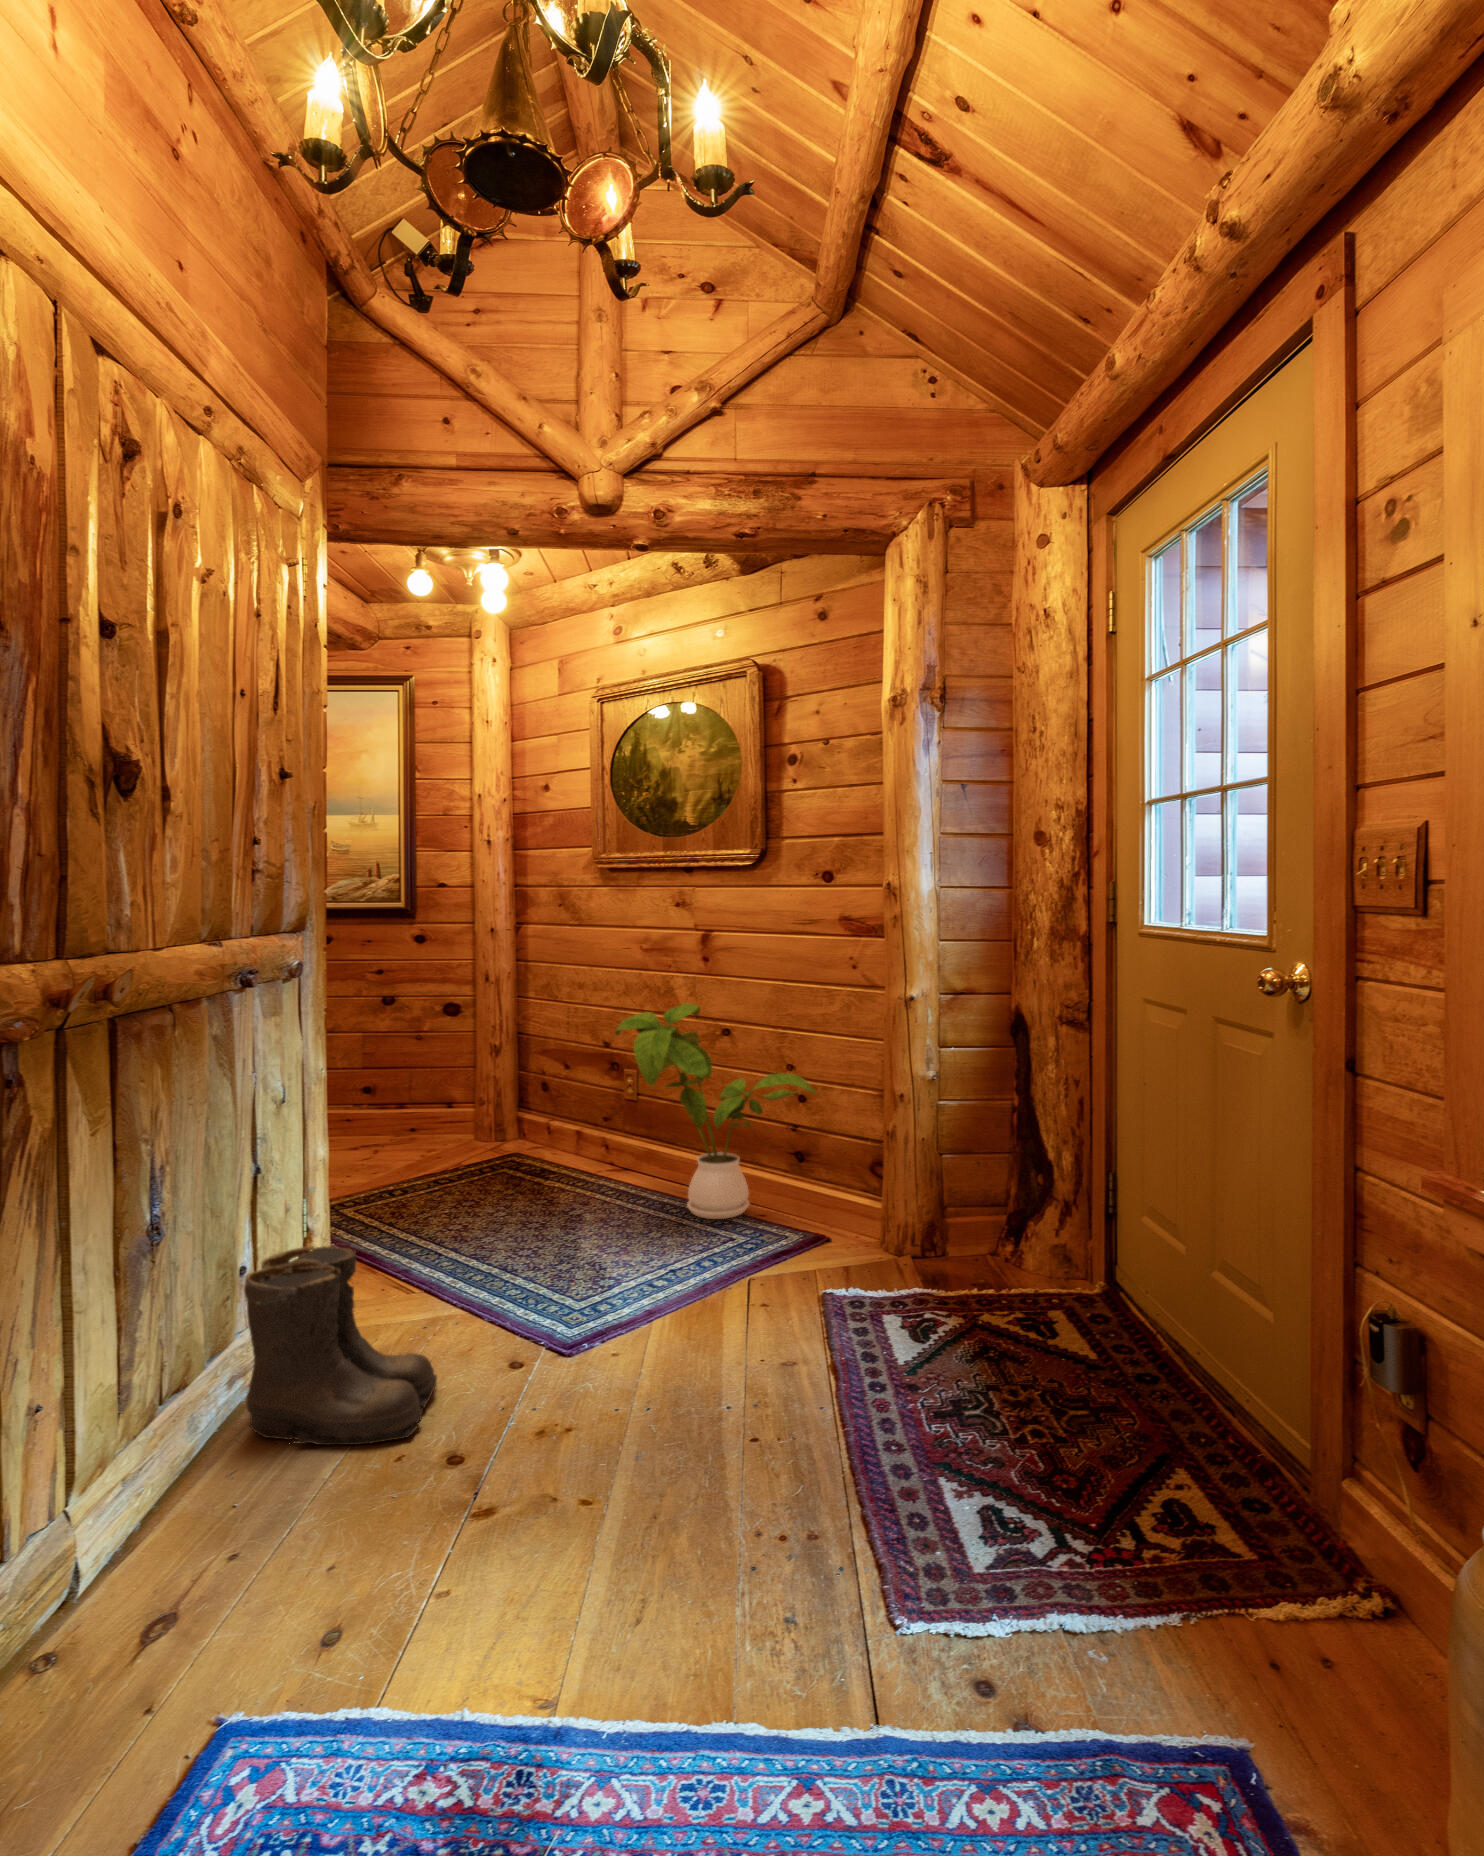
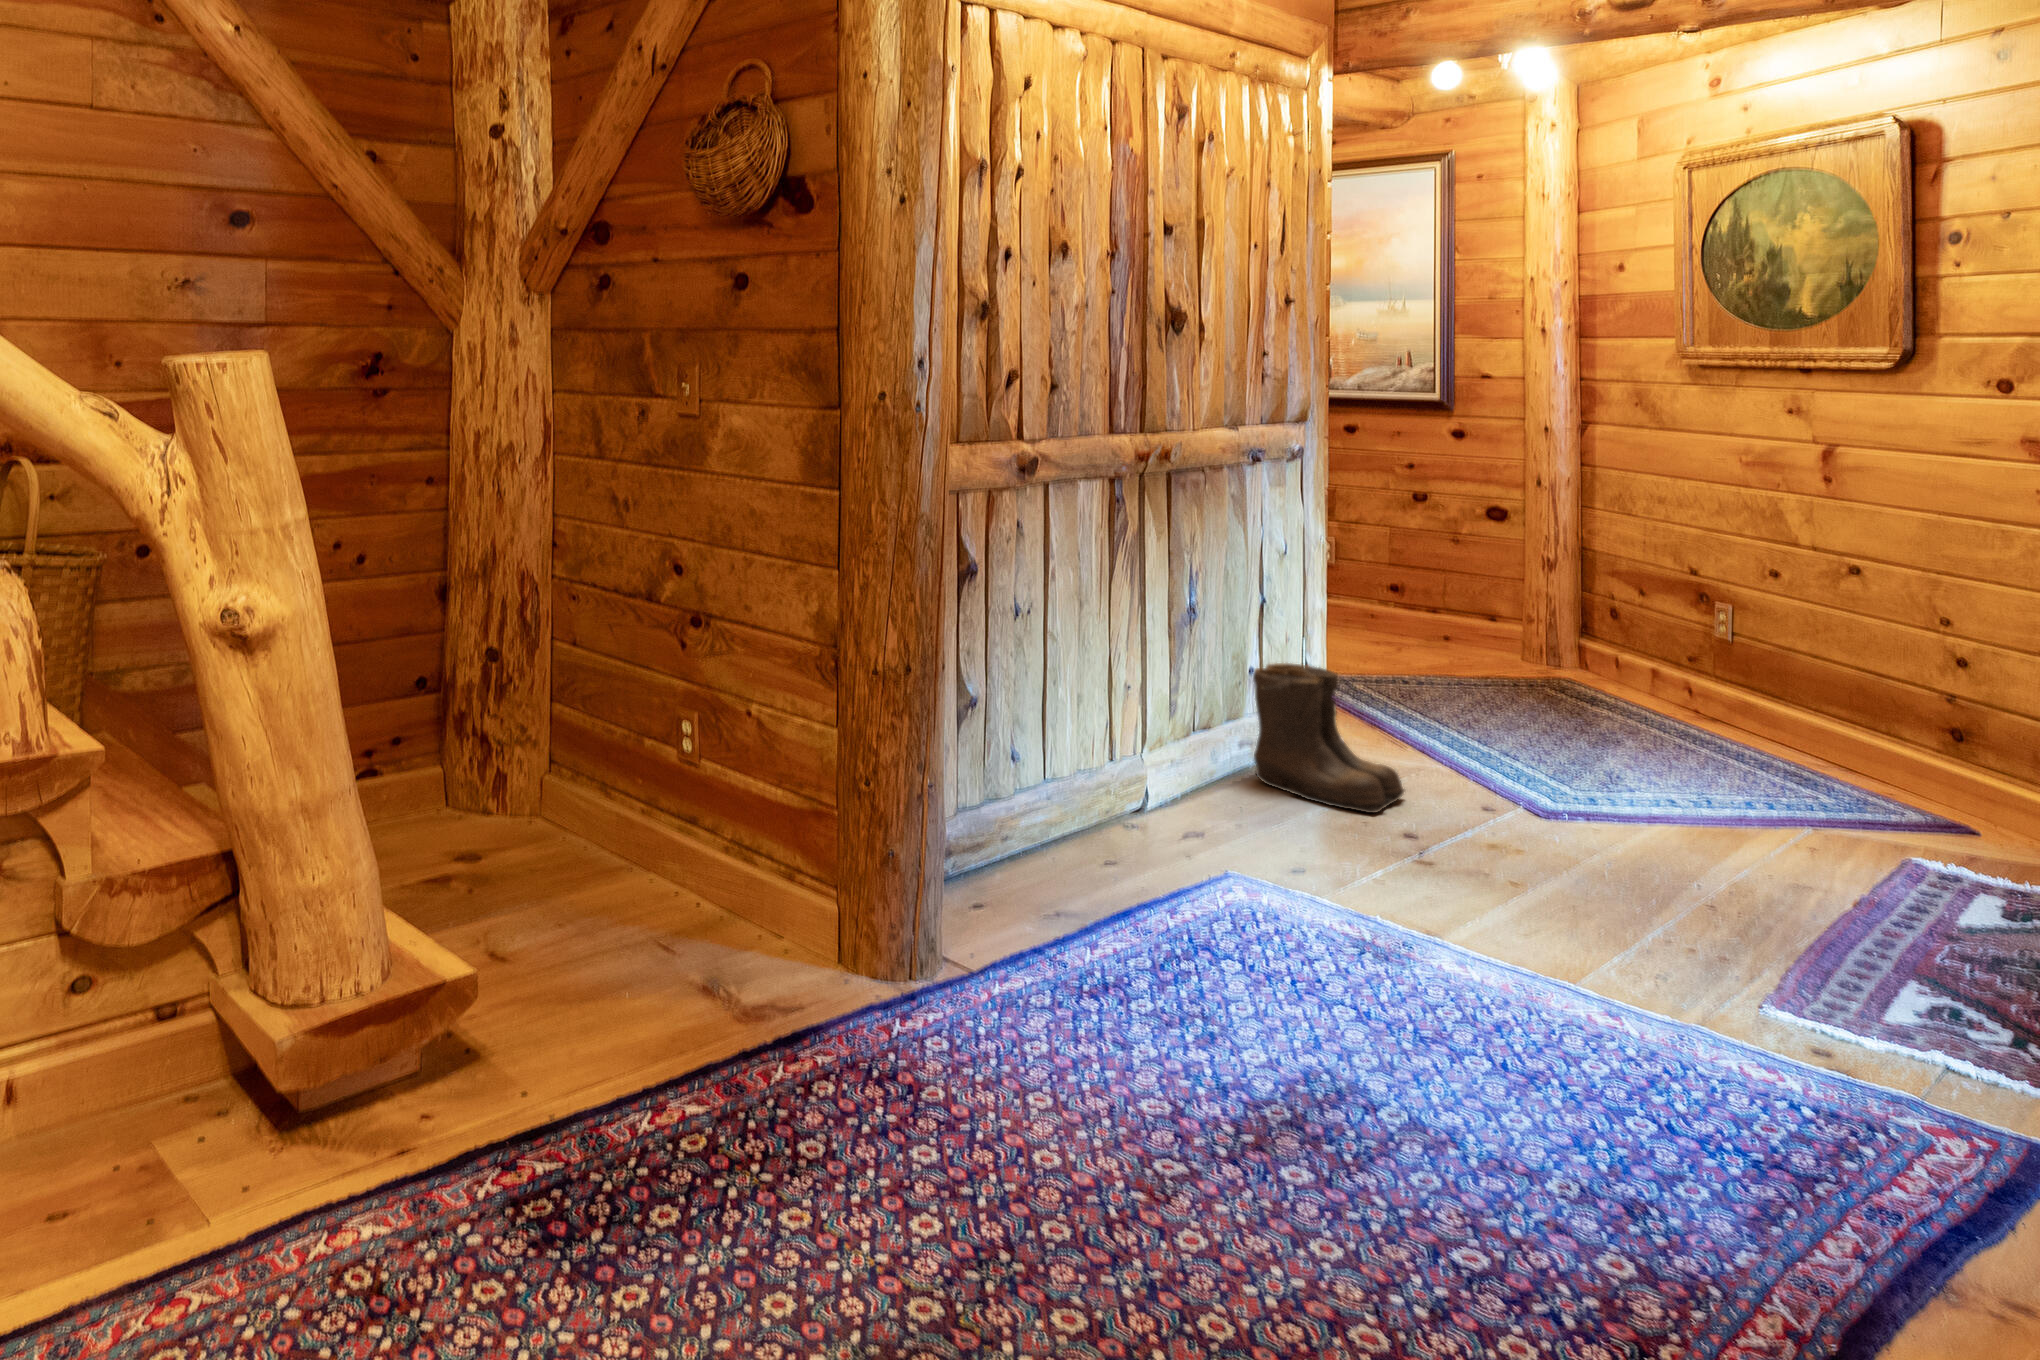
house plant: present [615,1003,816,1219] -> none [1656,529,1956,788]

